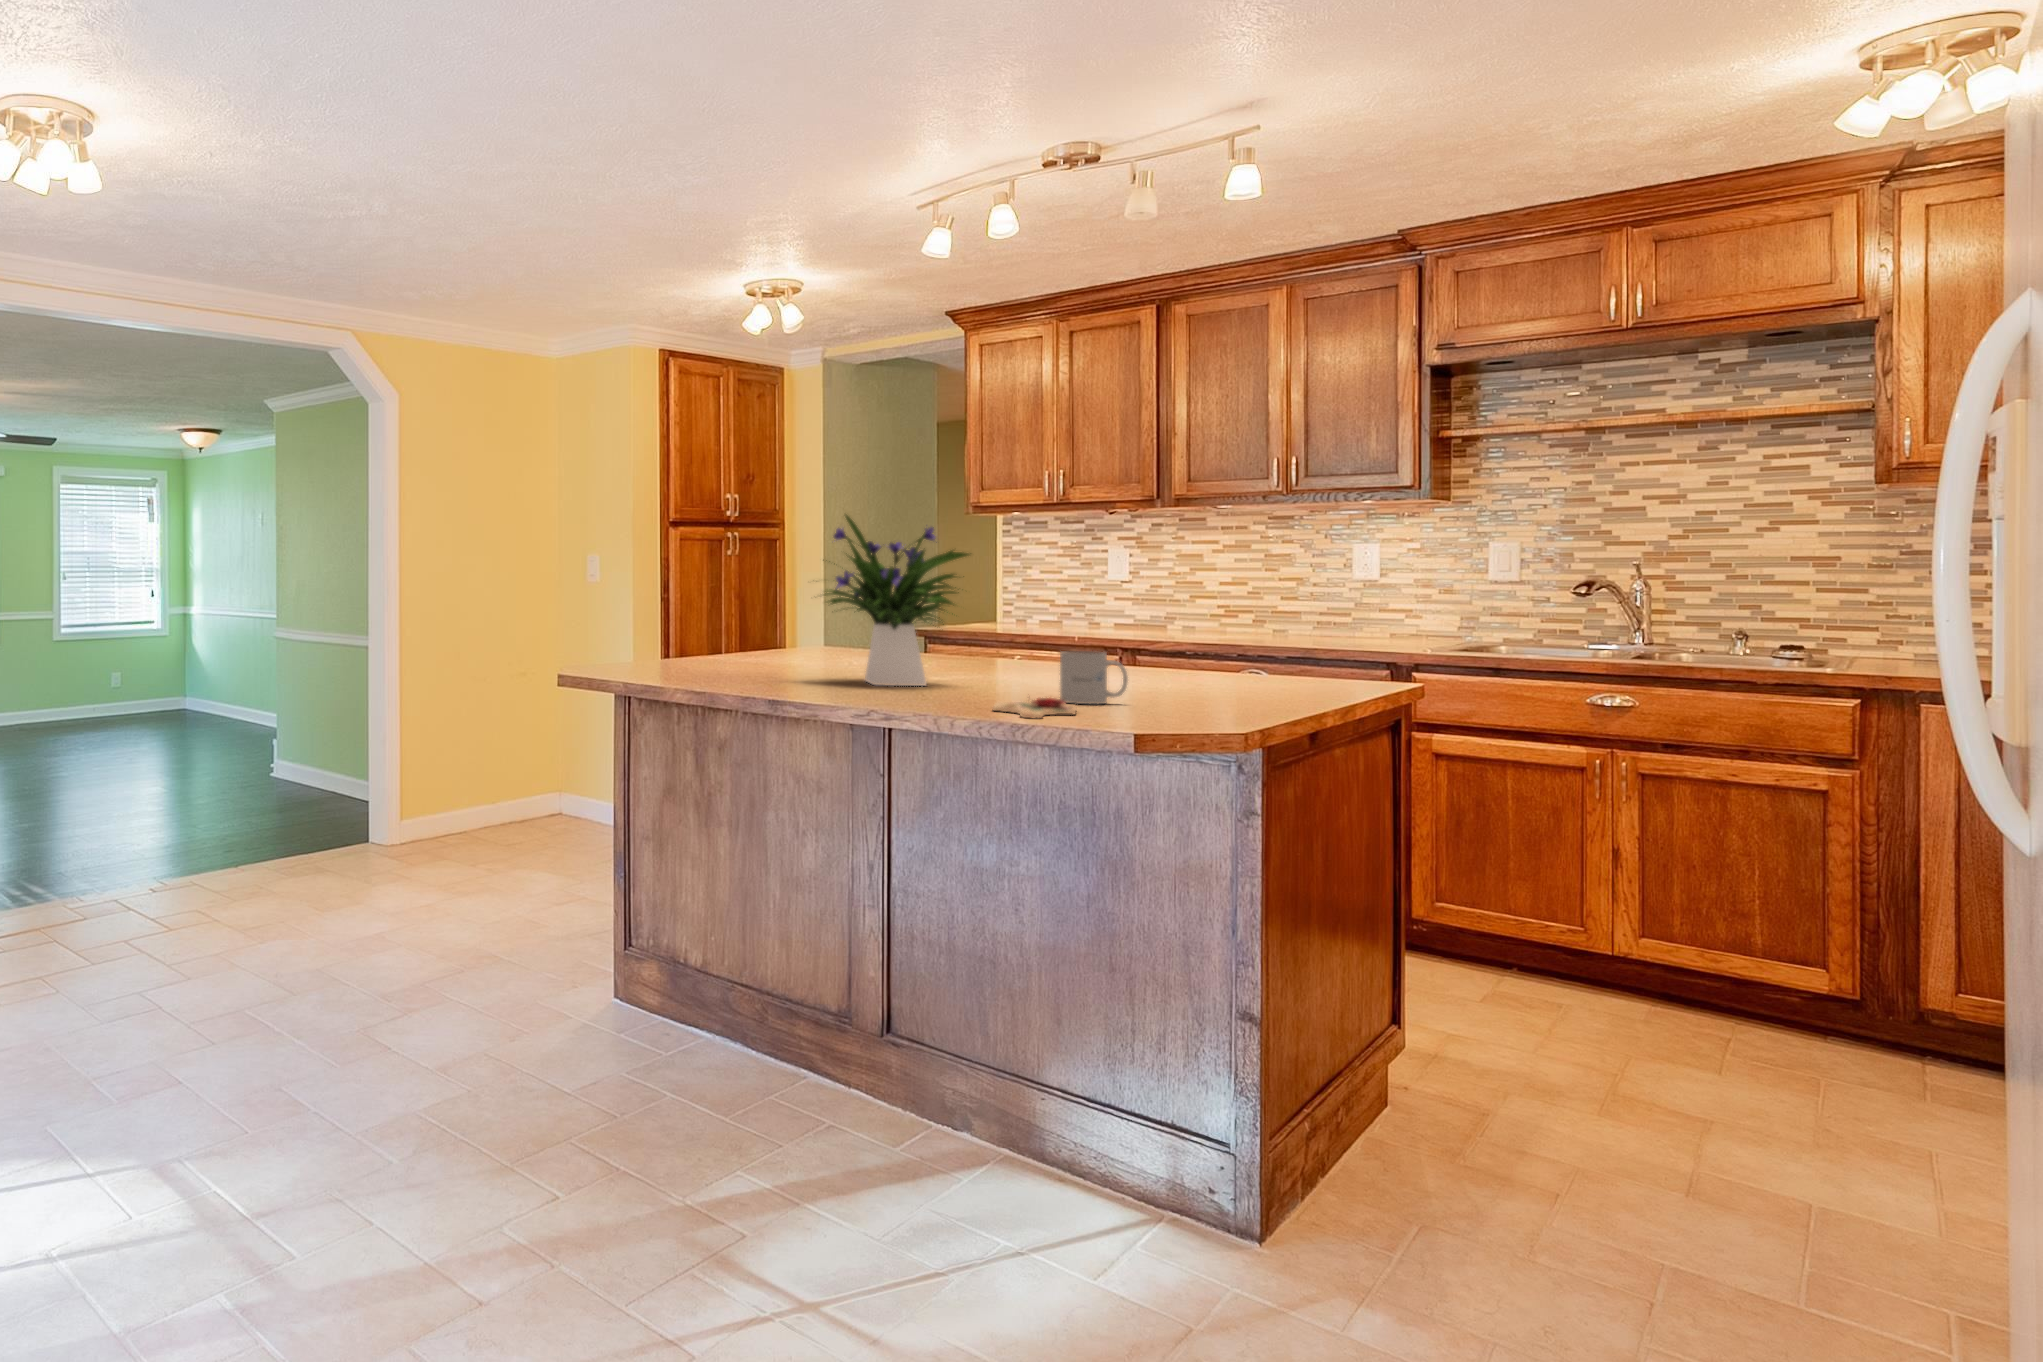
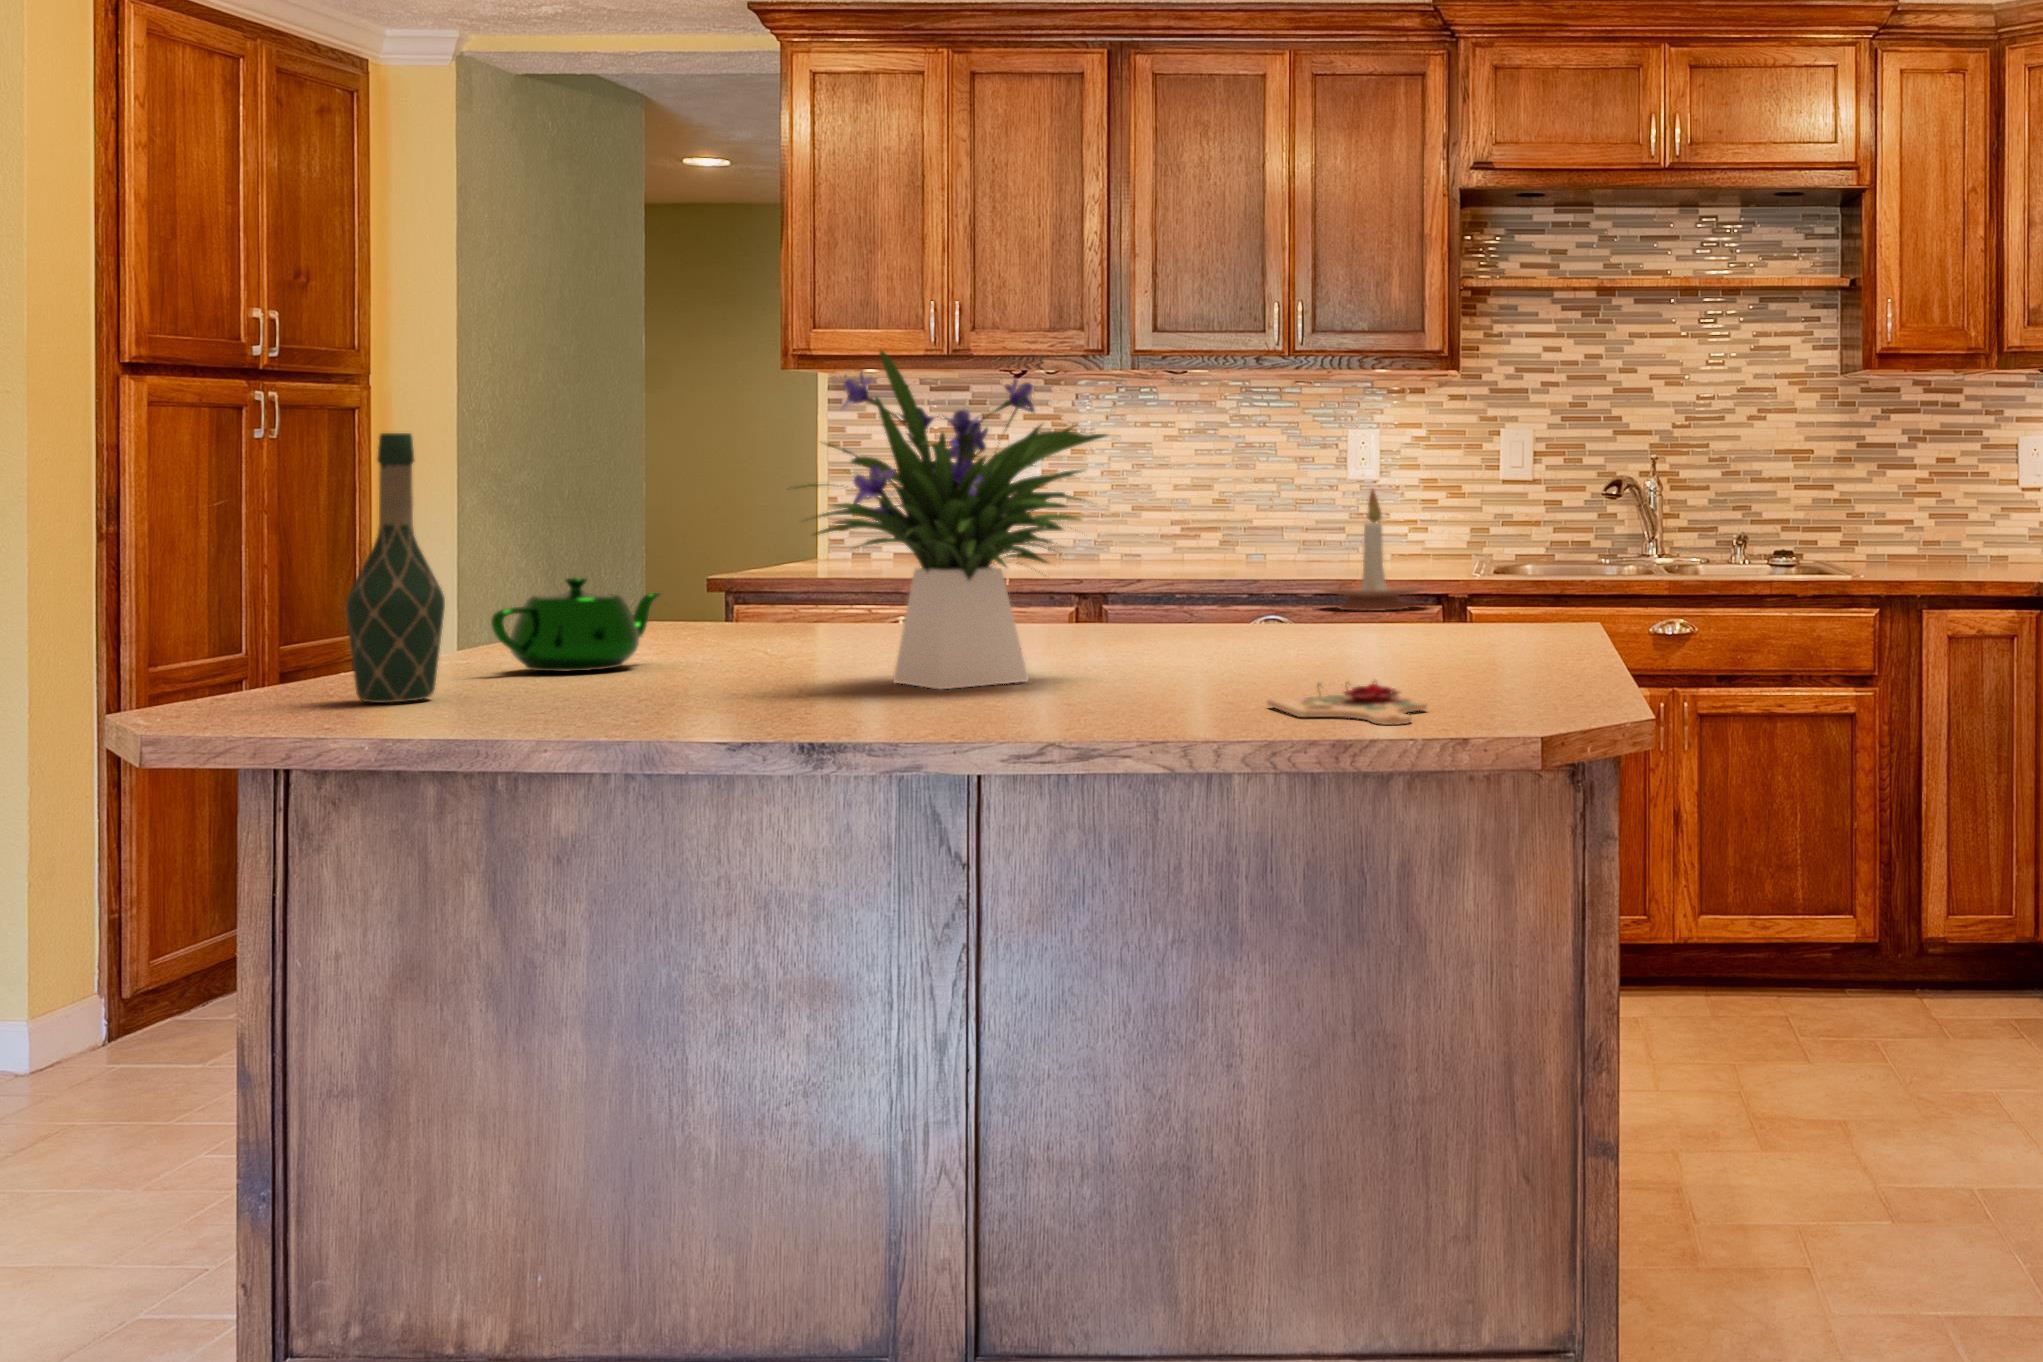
wine bottle: none [641,556,678,671] -> present [346,433,445,703]
candle holder: none [1271,586,1363,671] -> present [1320,490,1427,611]
teapot: none [719,622,802,666] -> present [491,577,660,671]
mug: present [1060,651,1128,704] -> none [1310,599,1408,690]

